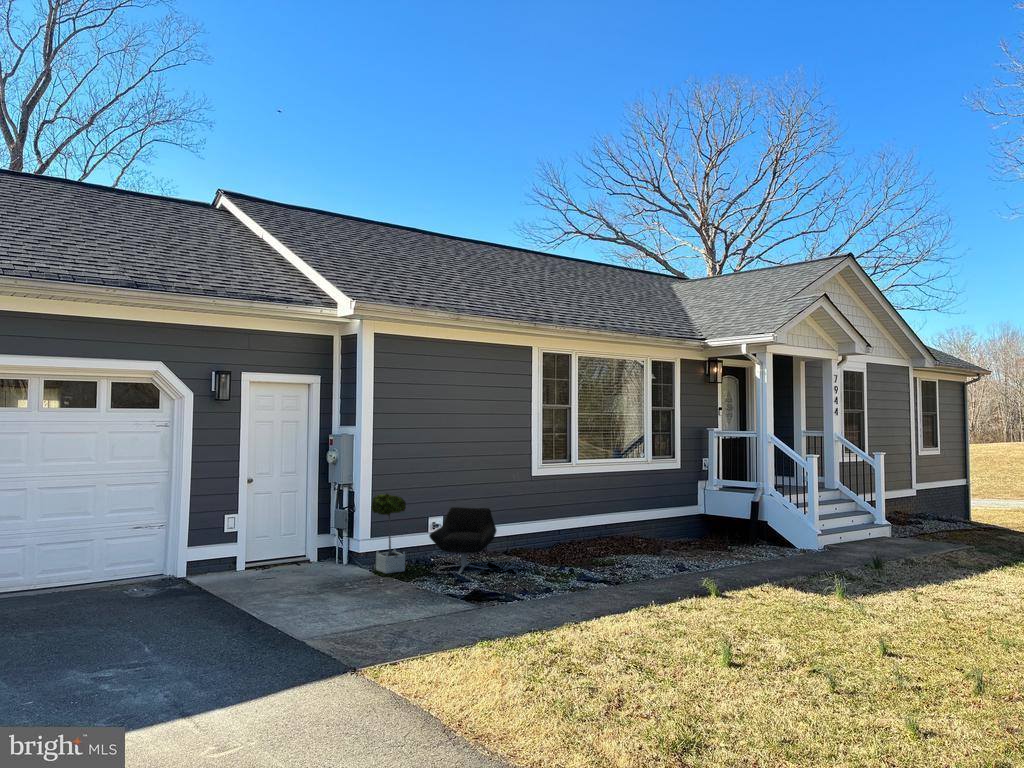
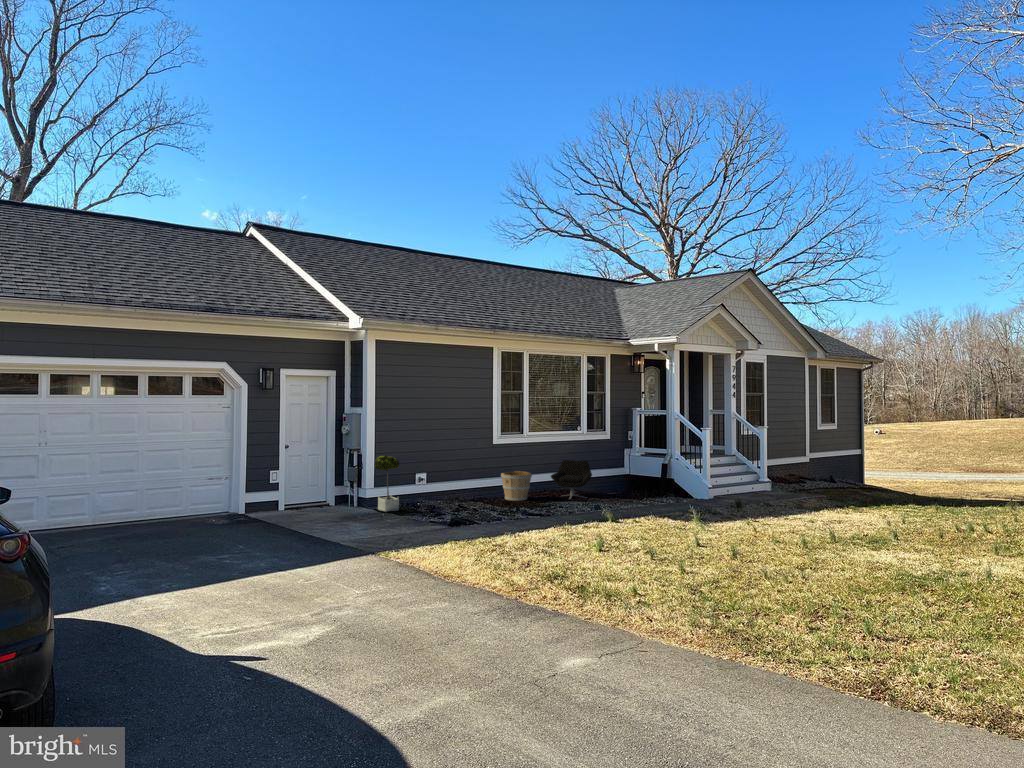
lounge chair: present [429,507,496,573] -> present [551,460,592,499]
wooden bucket: none [543,513,585,554] -> present [501,471,532,501]

